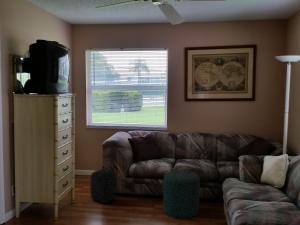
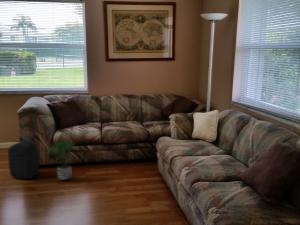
potted plant: none [121,171,147,209] -> present [48,141,74,181]
ottoman: present [163,171,200,219] -> none [96,135,134,184]

